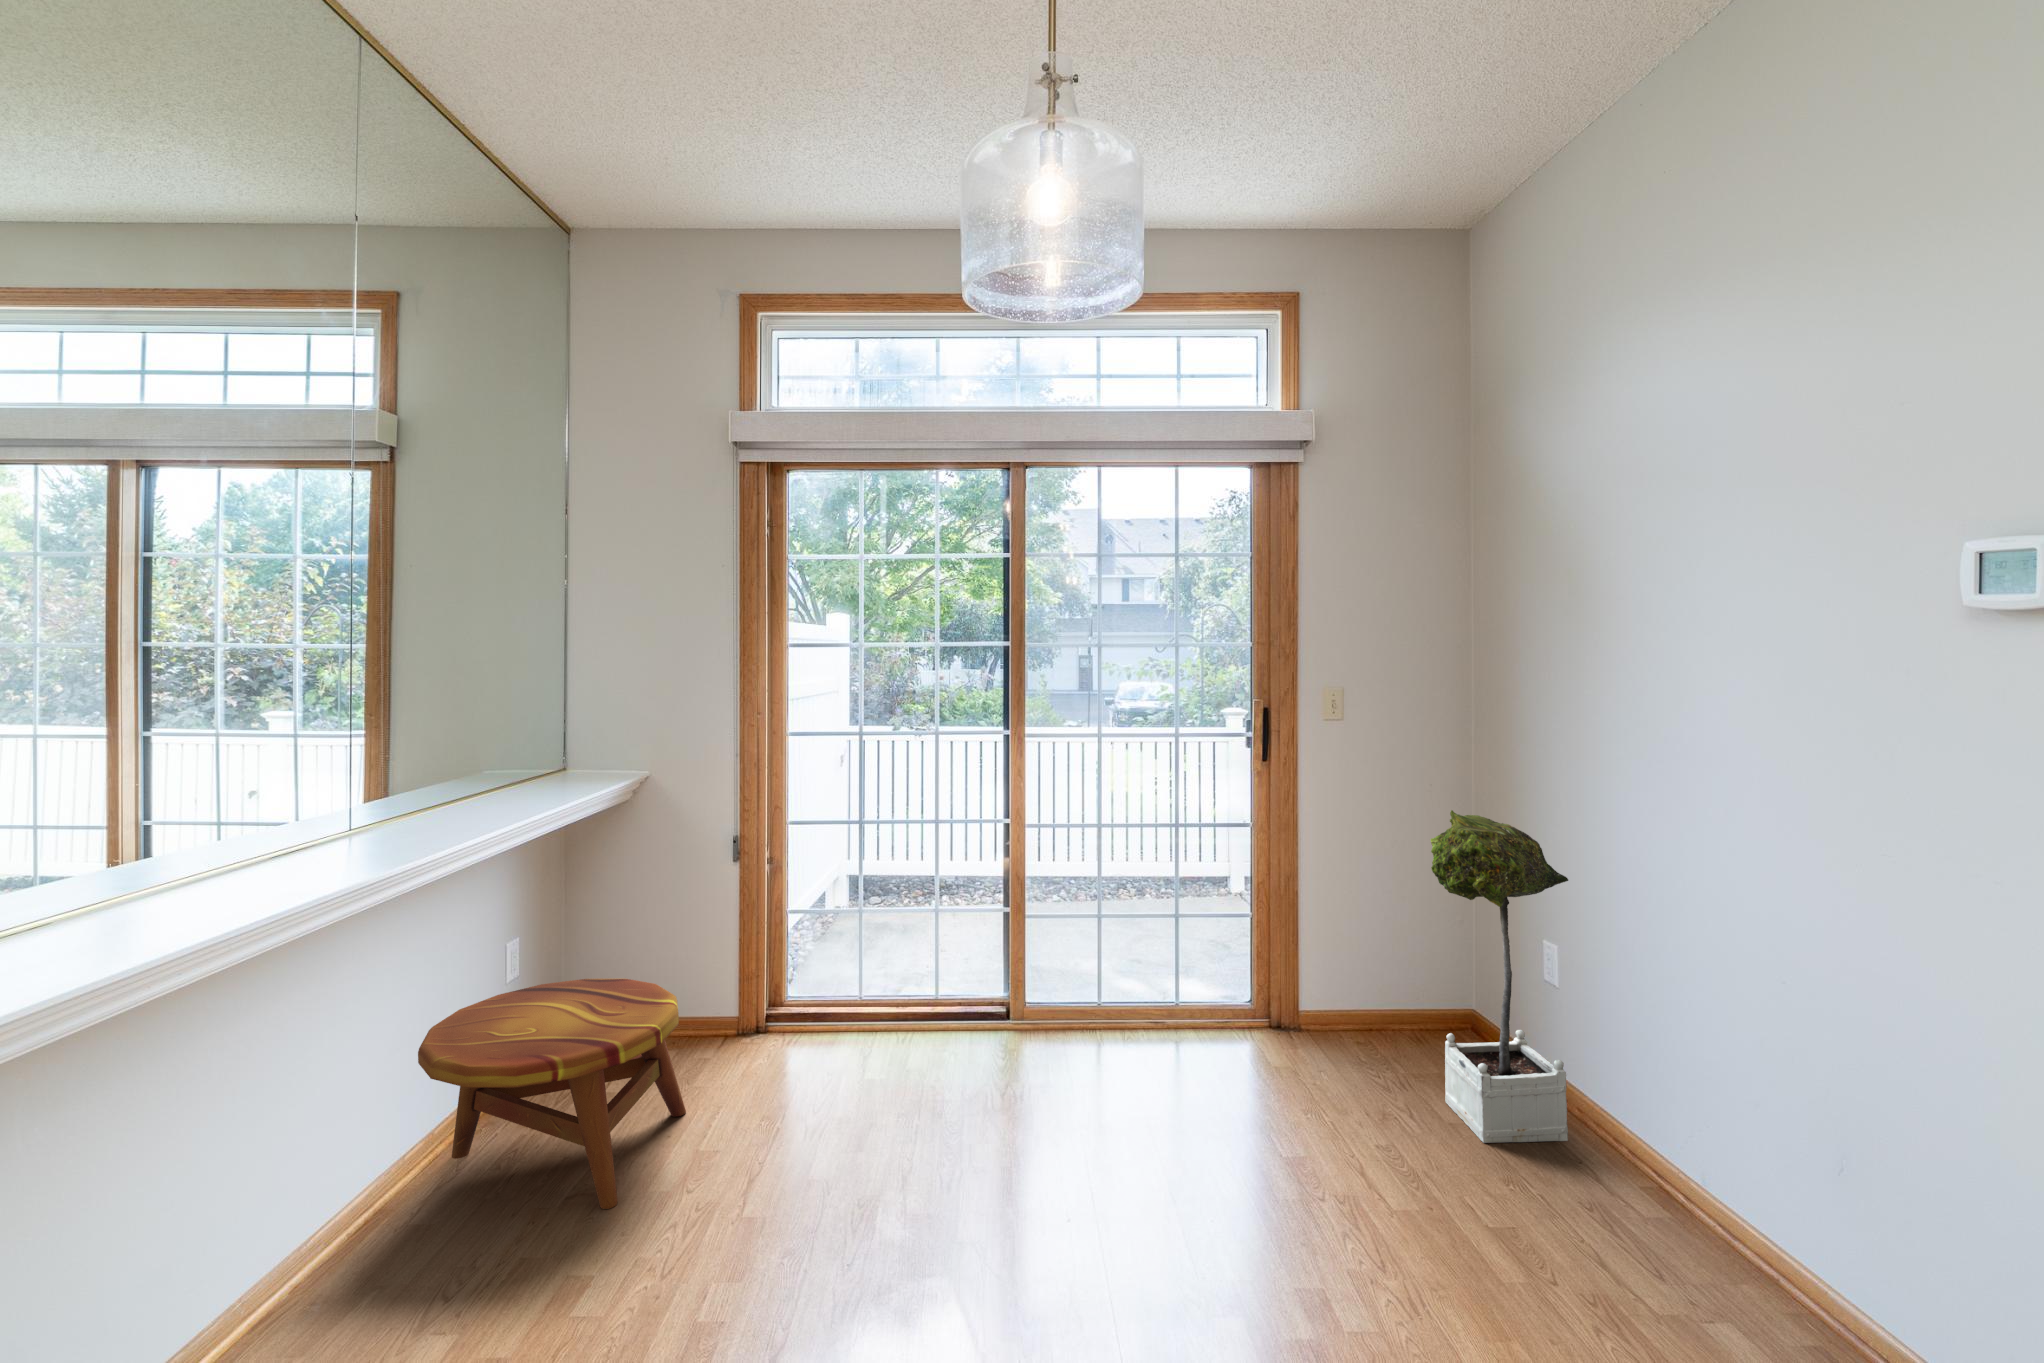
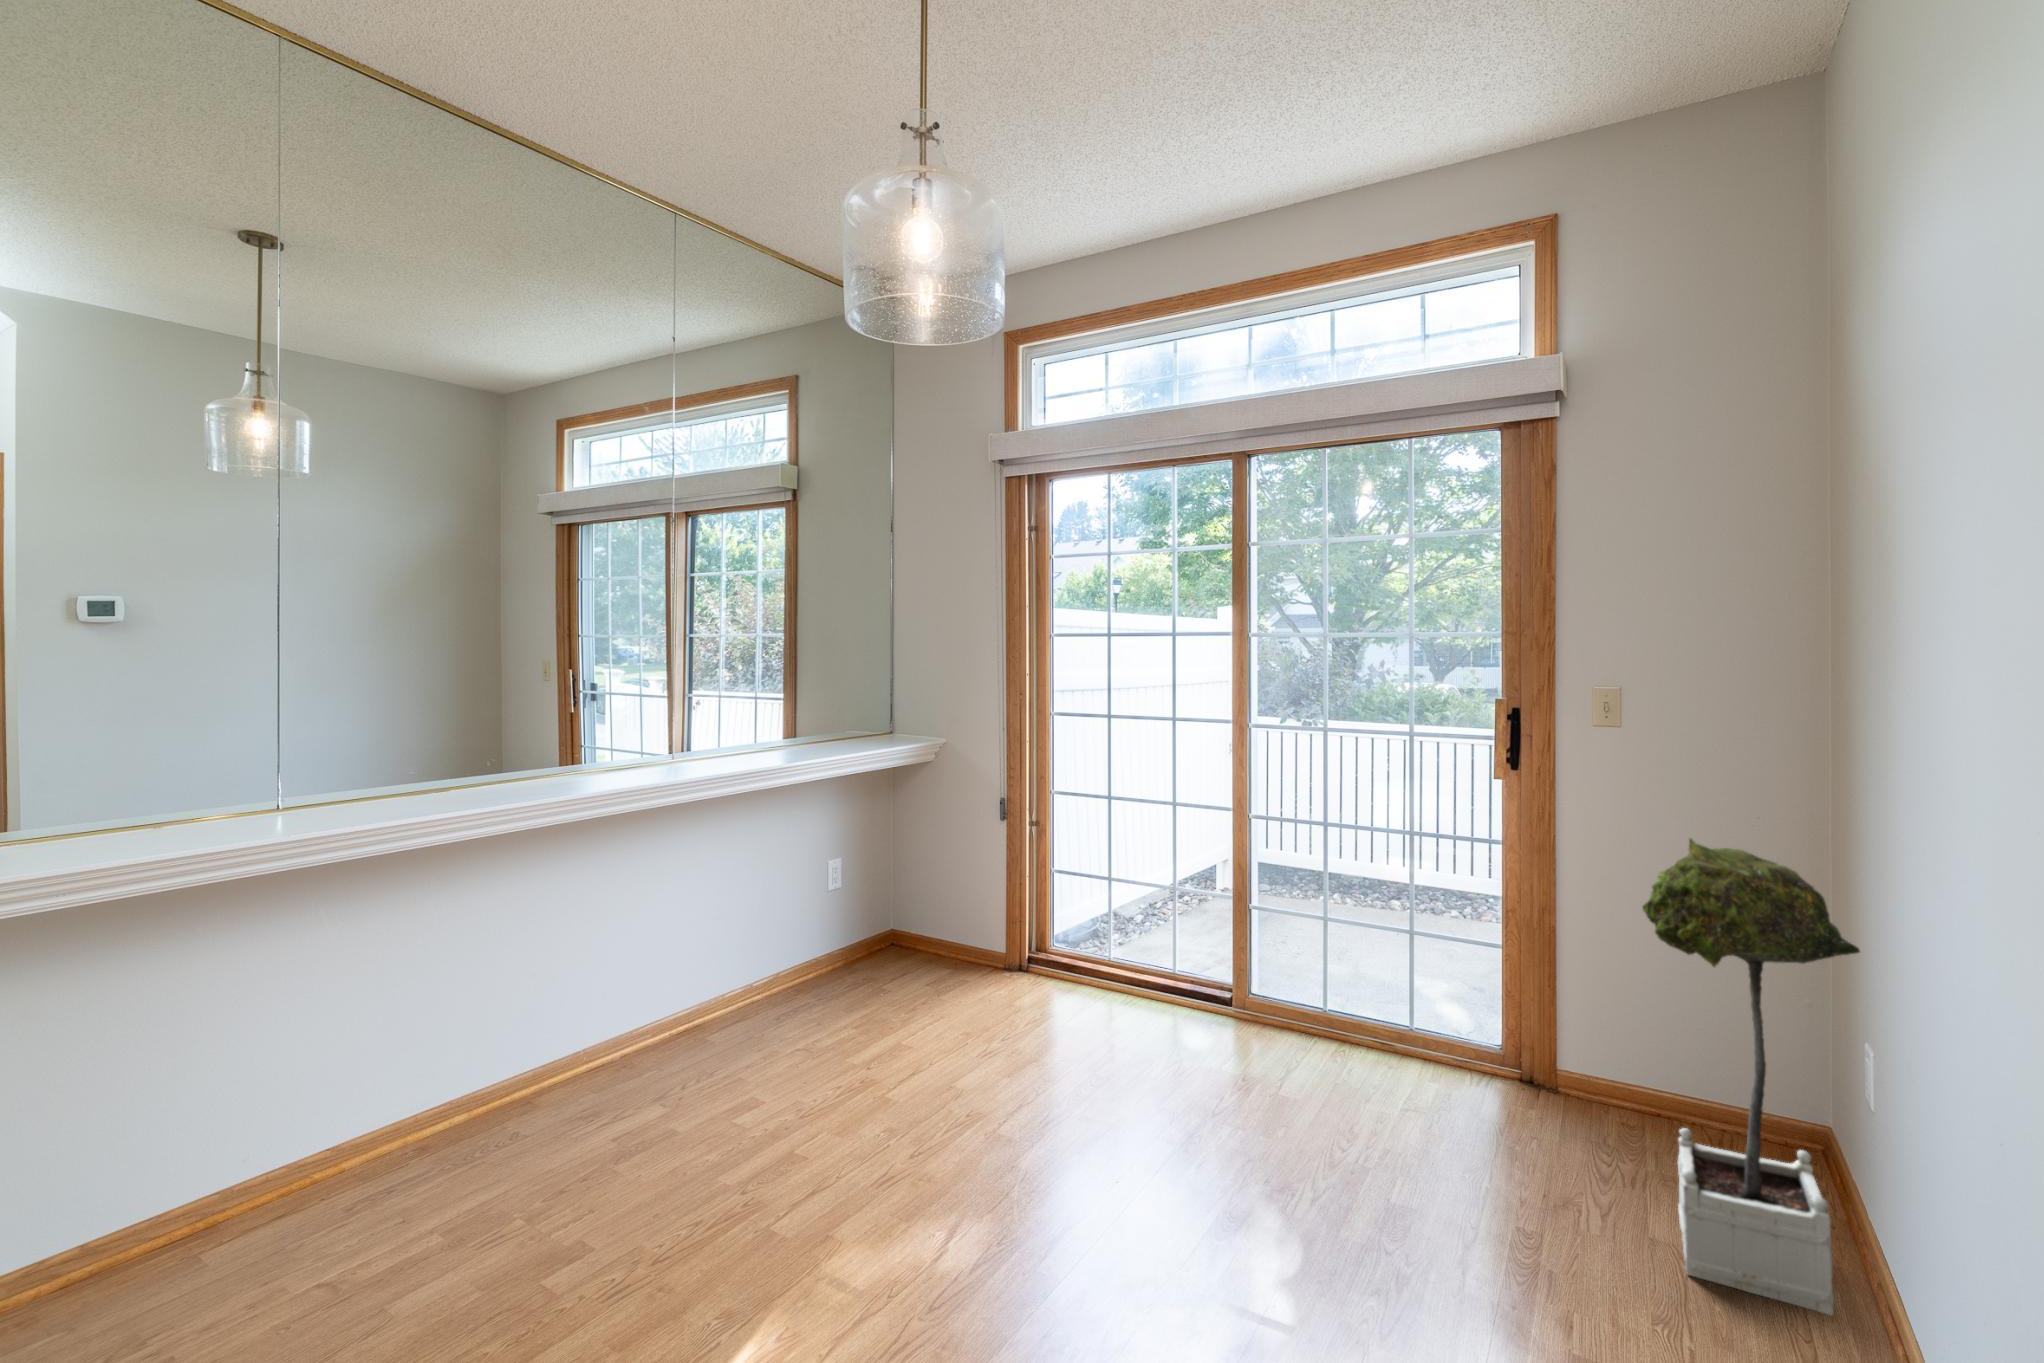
side table: present [418,979,686,1209] -> none [724,893,919,1065]

